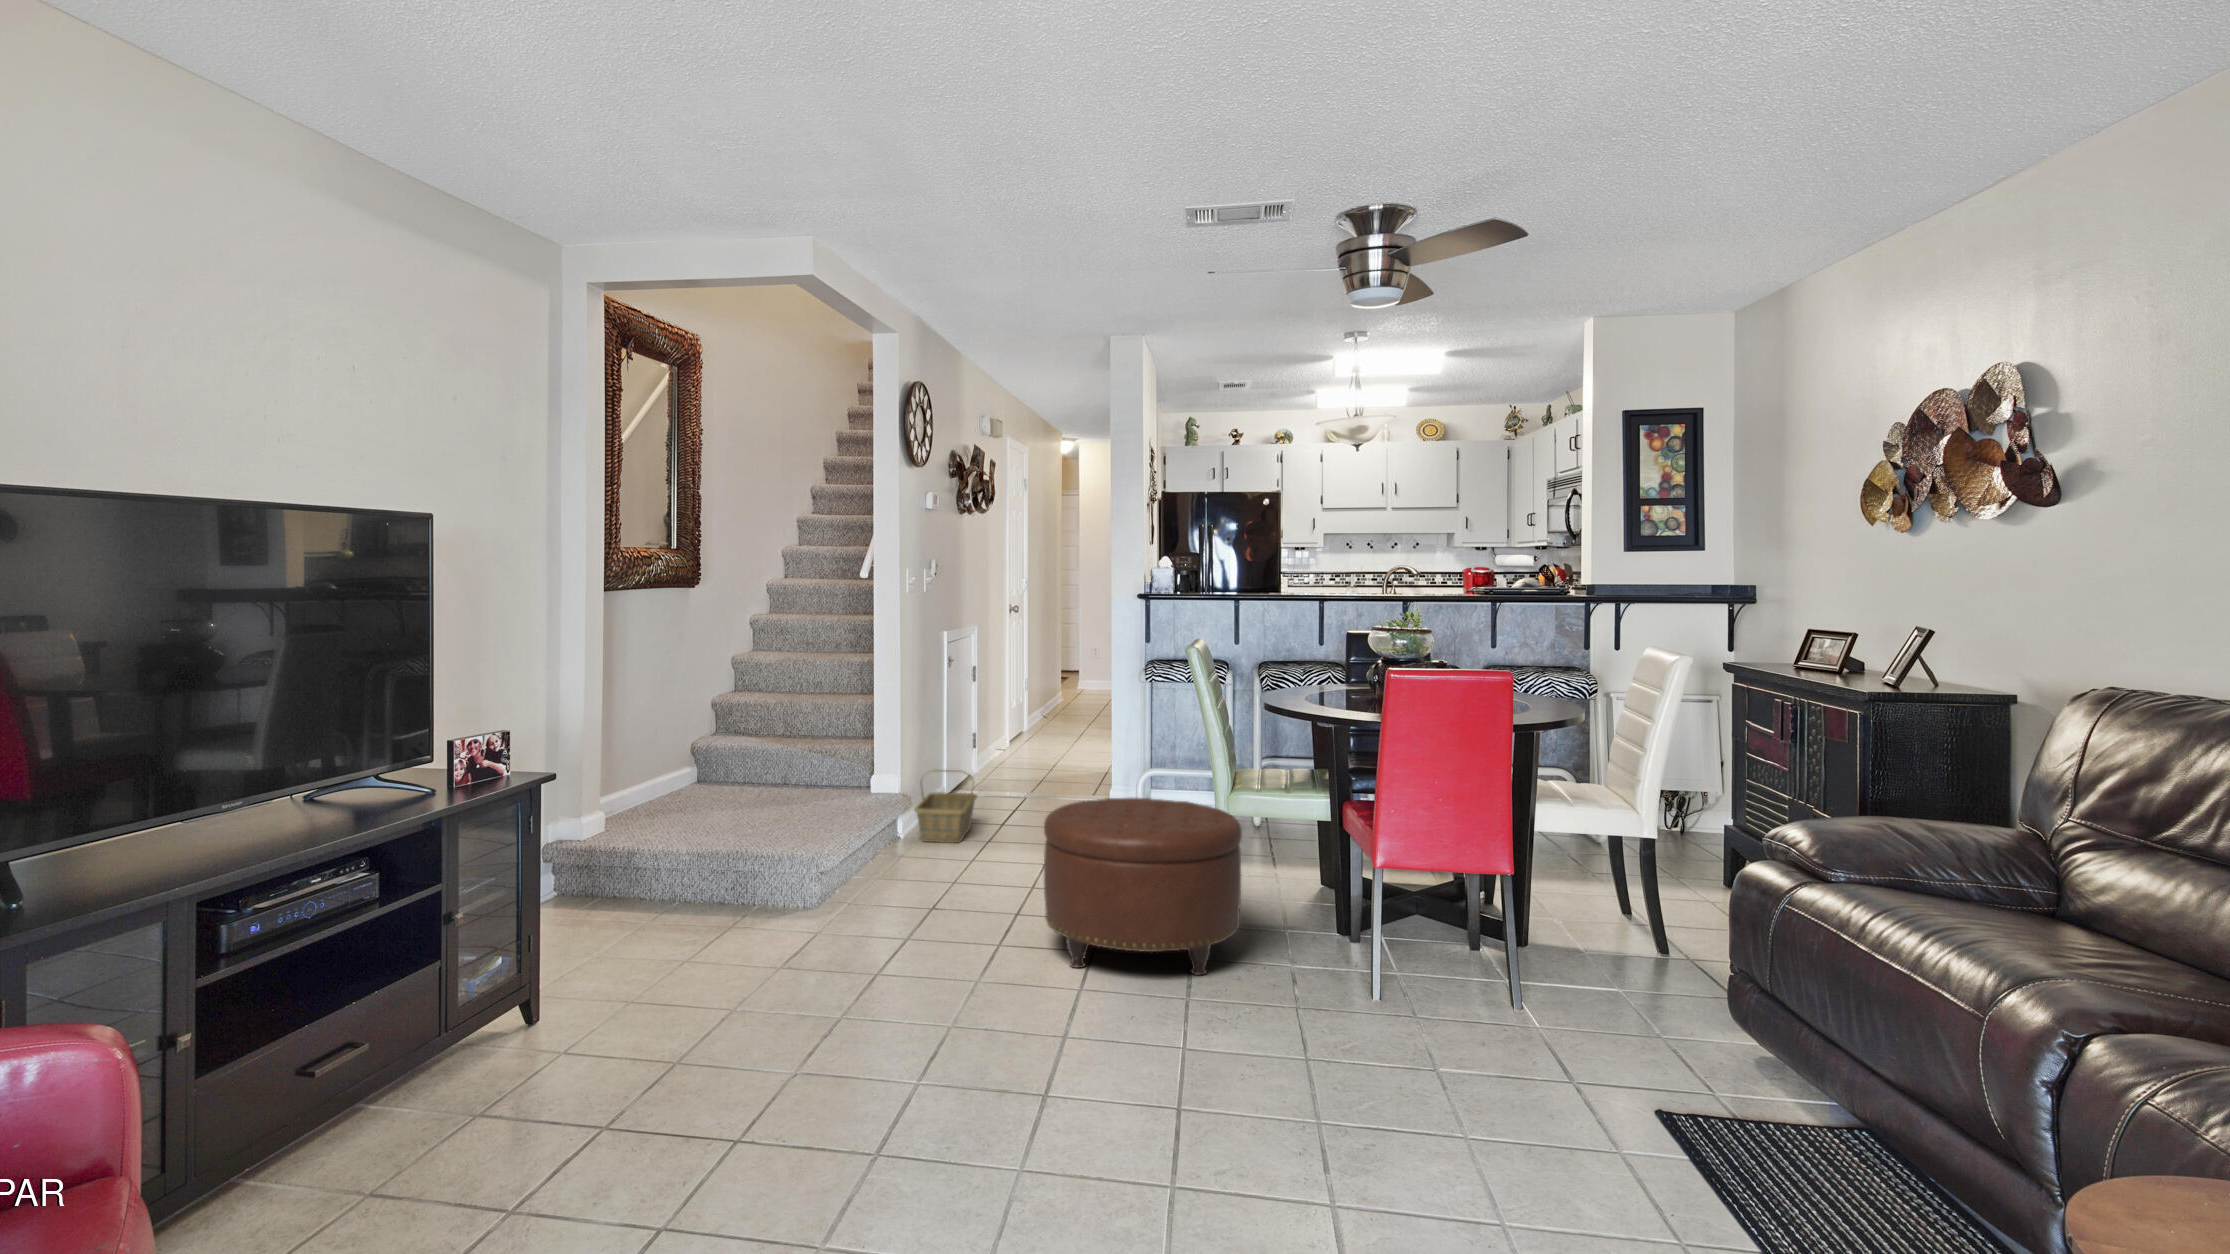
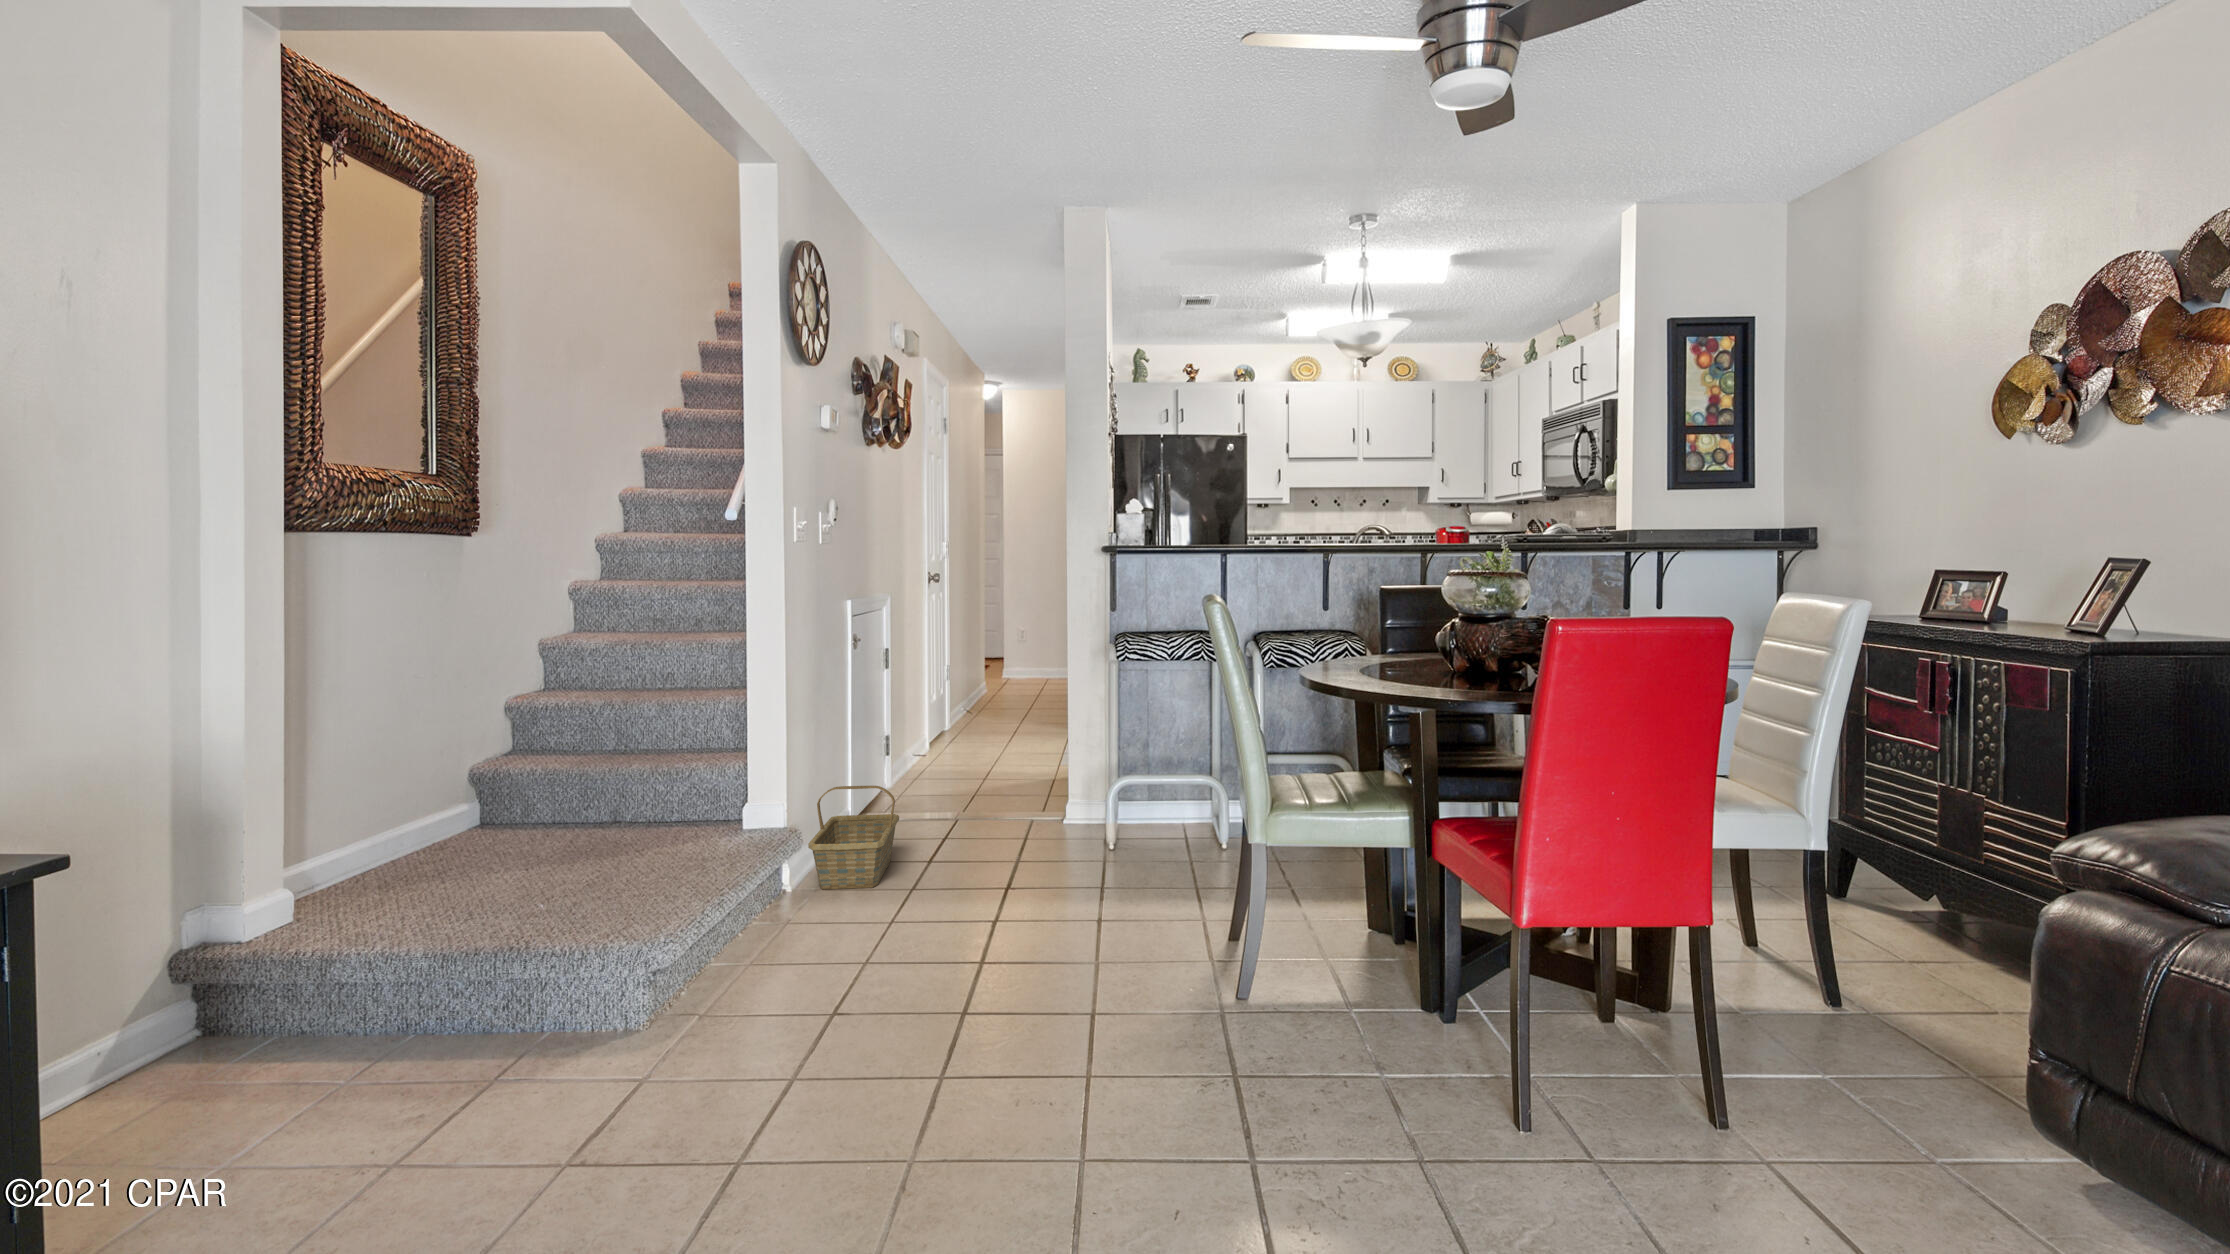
ottoman: present [1044,798,1242,975] -> none [1017,827,1318,1116]

